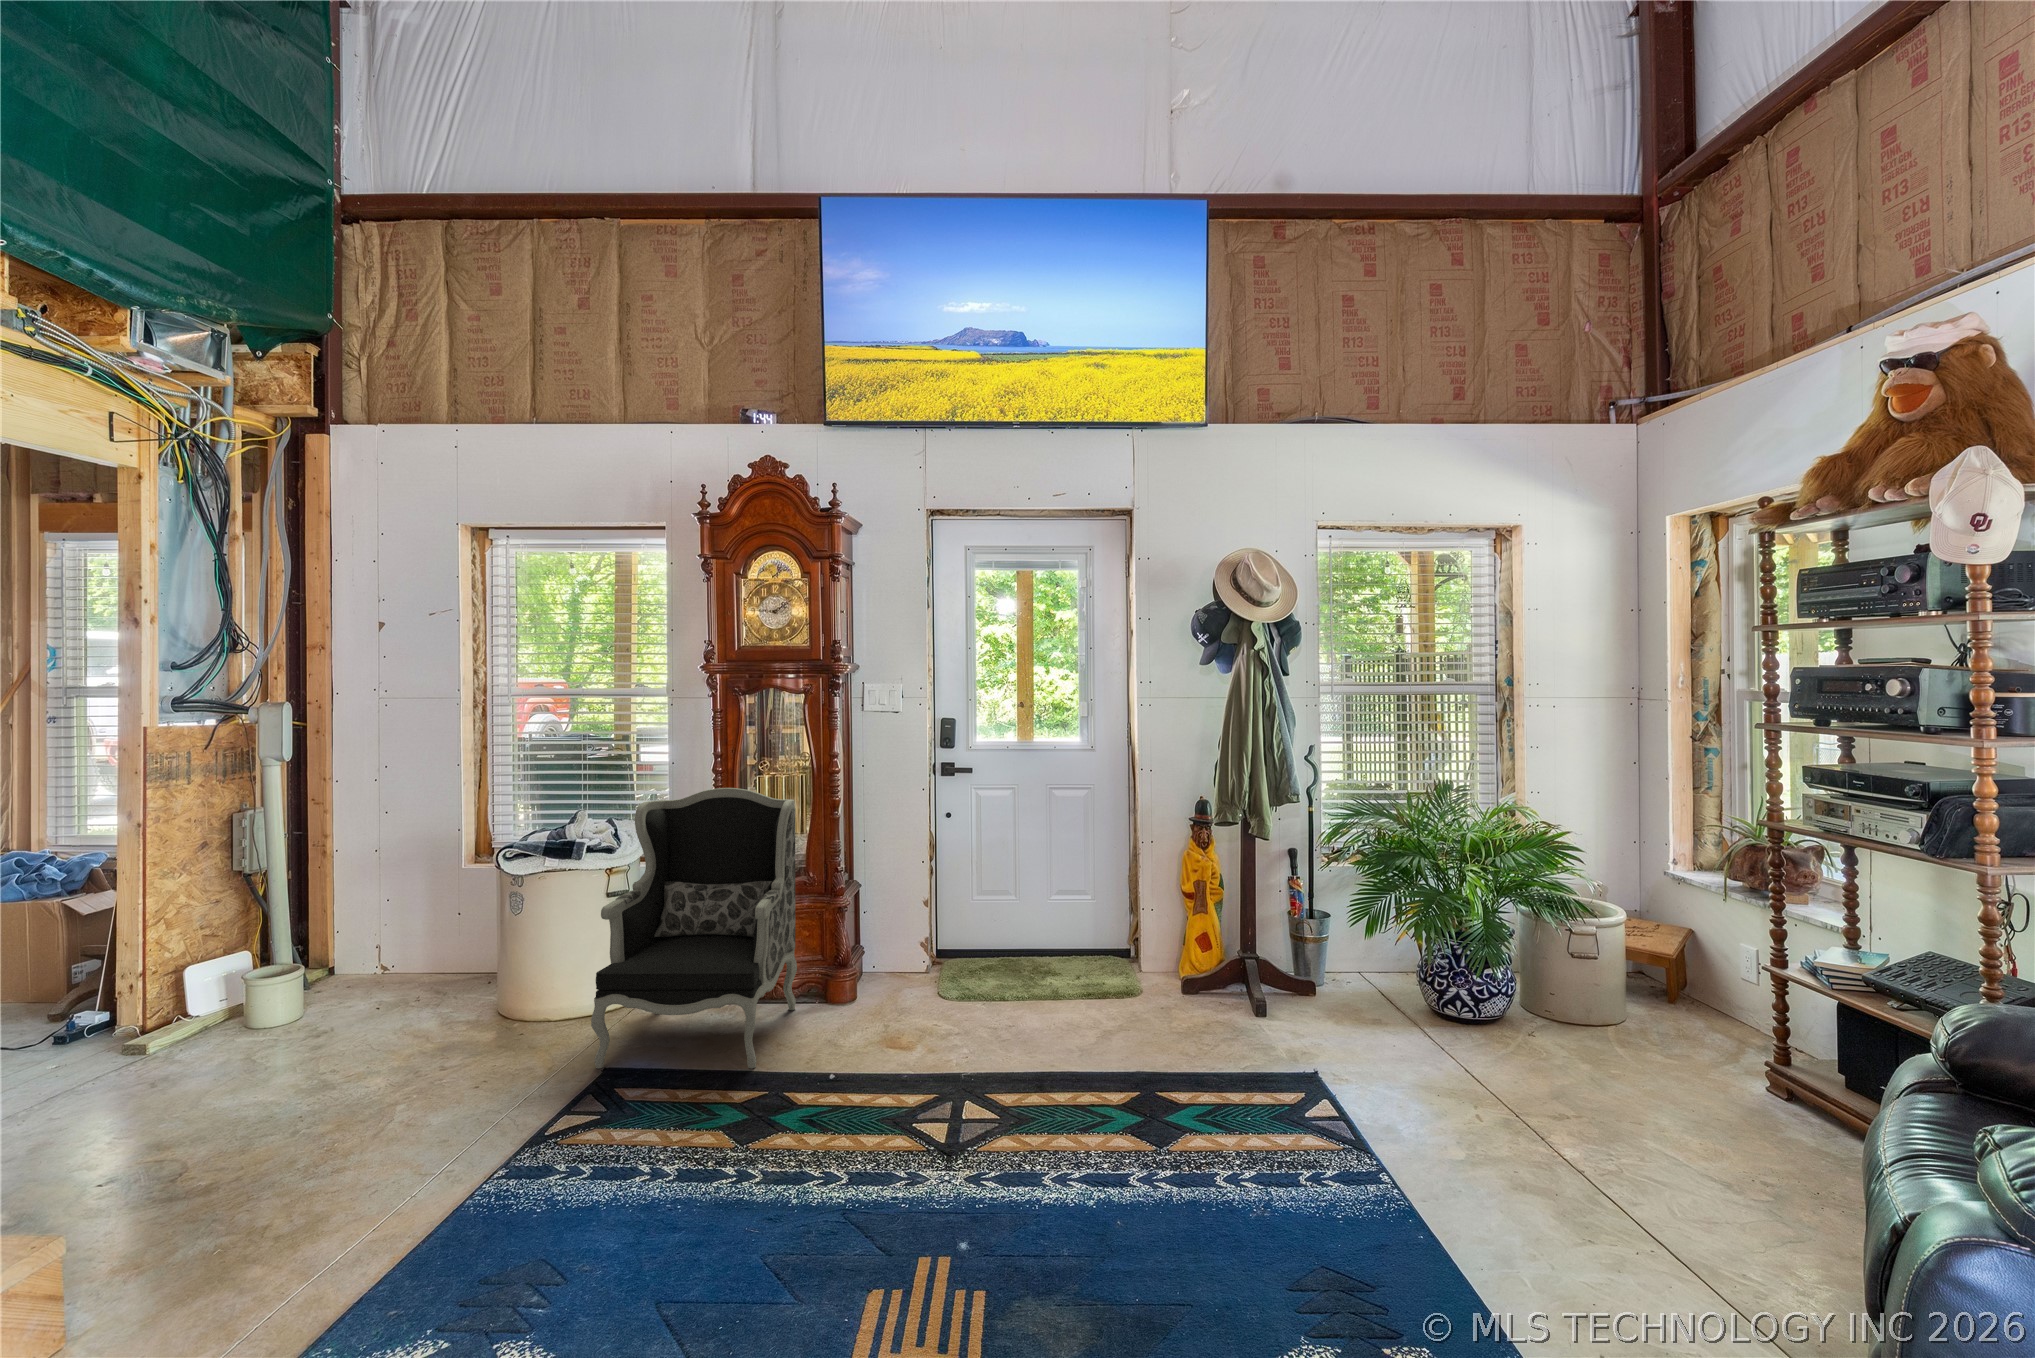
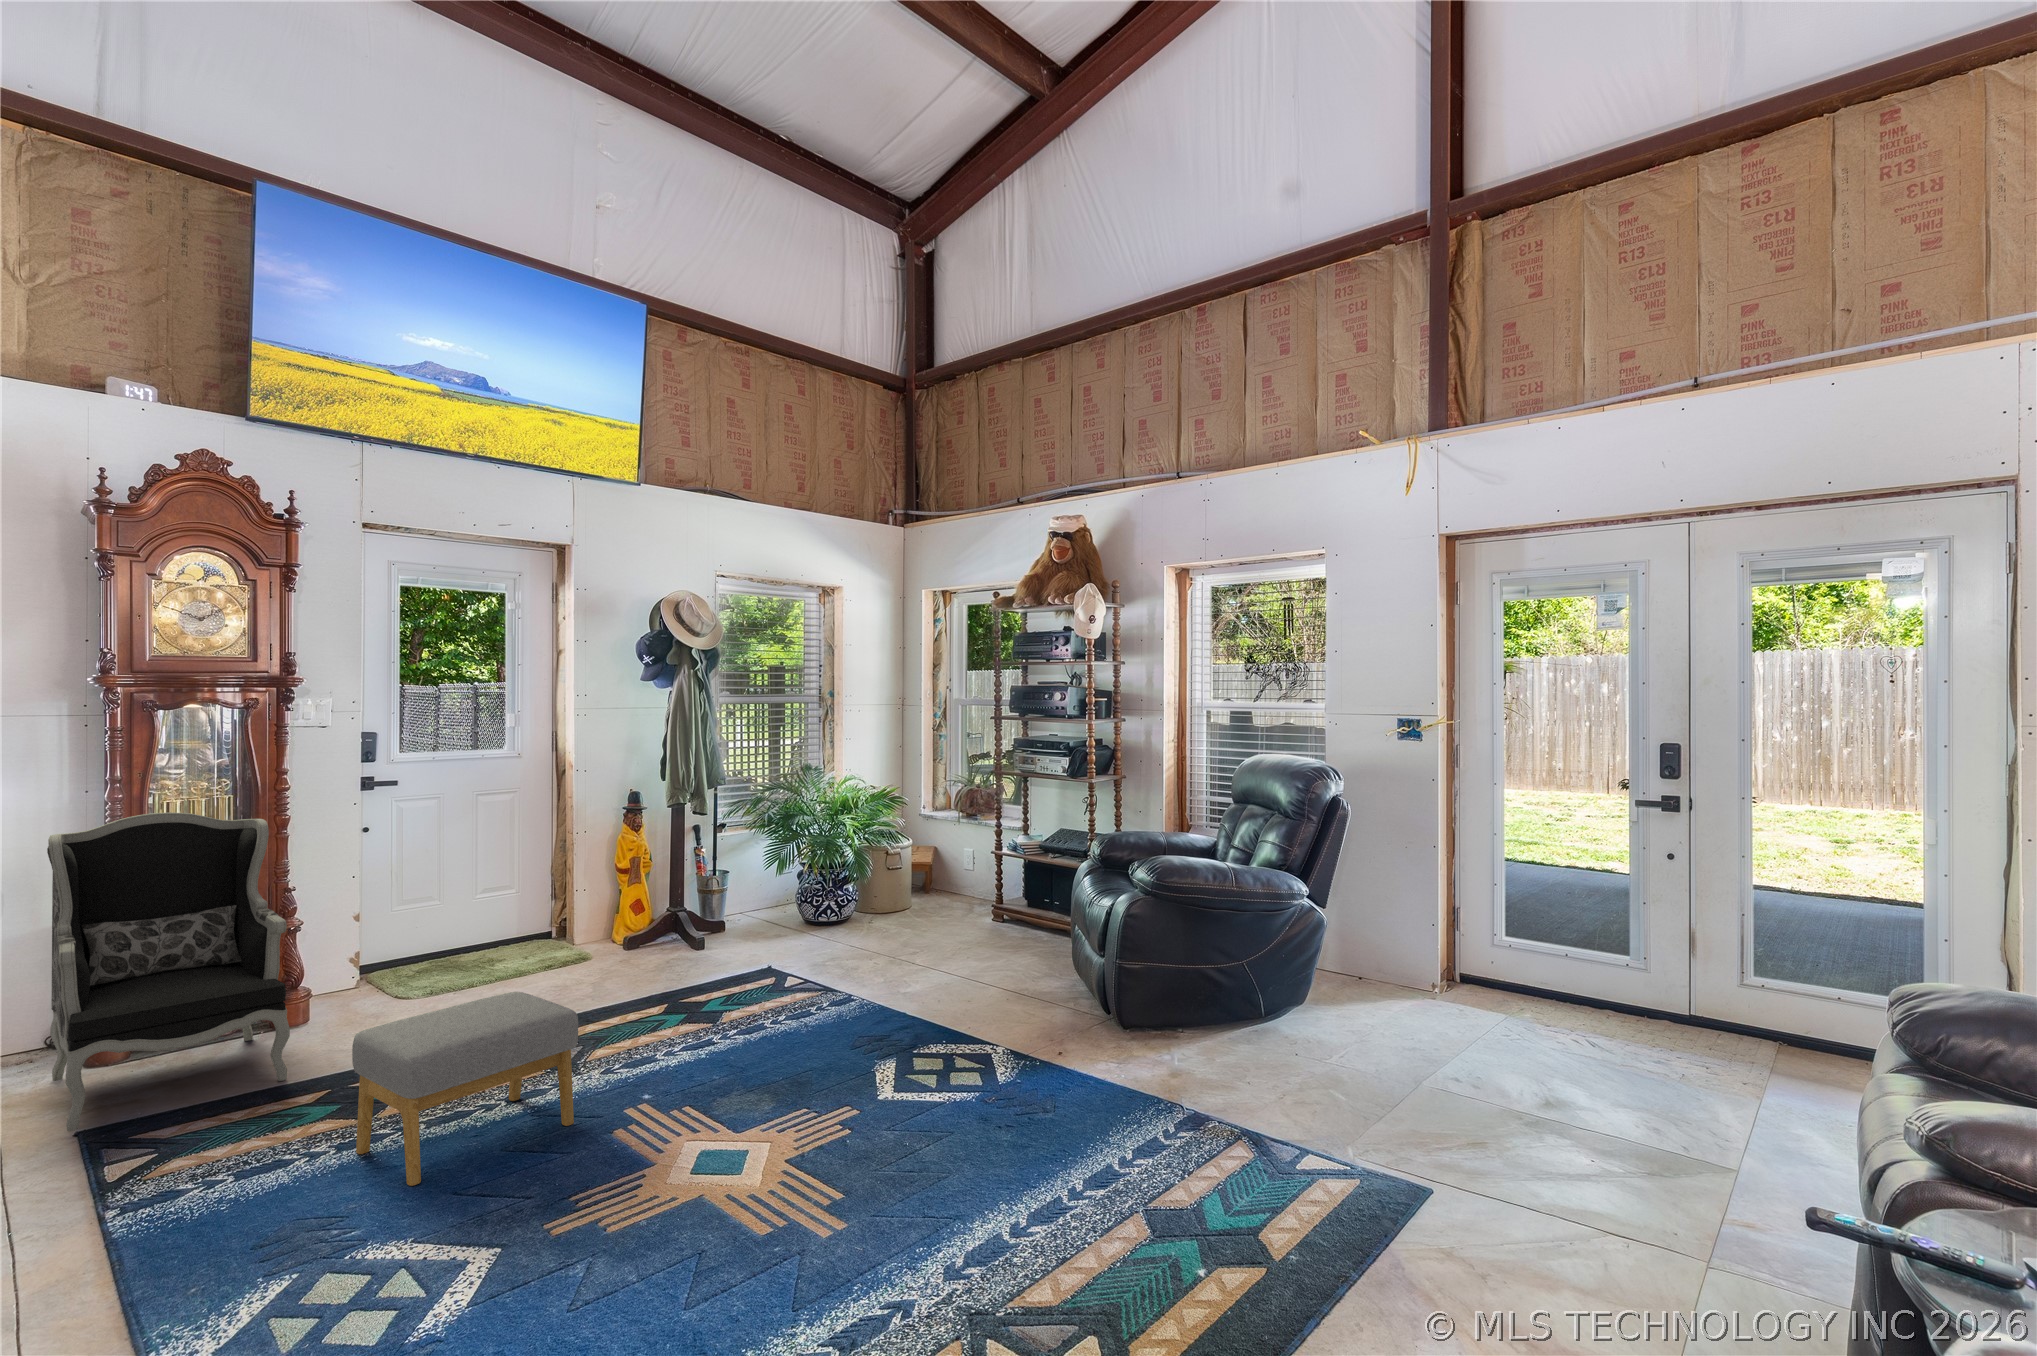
footstool: none [633,1051,866,1279] -> present [352,992,578,1186]

